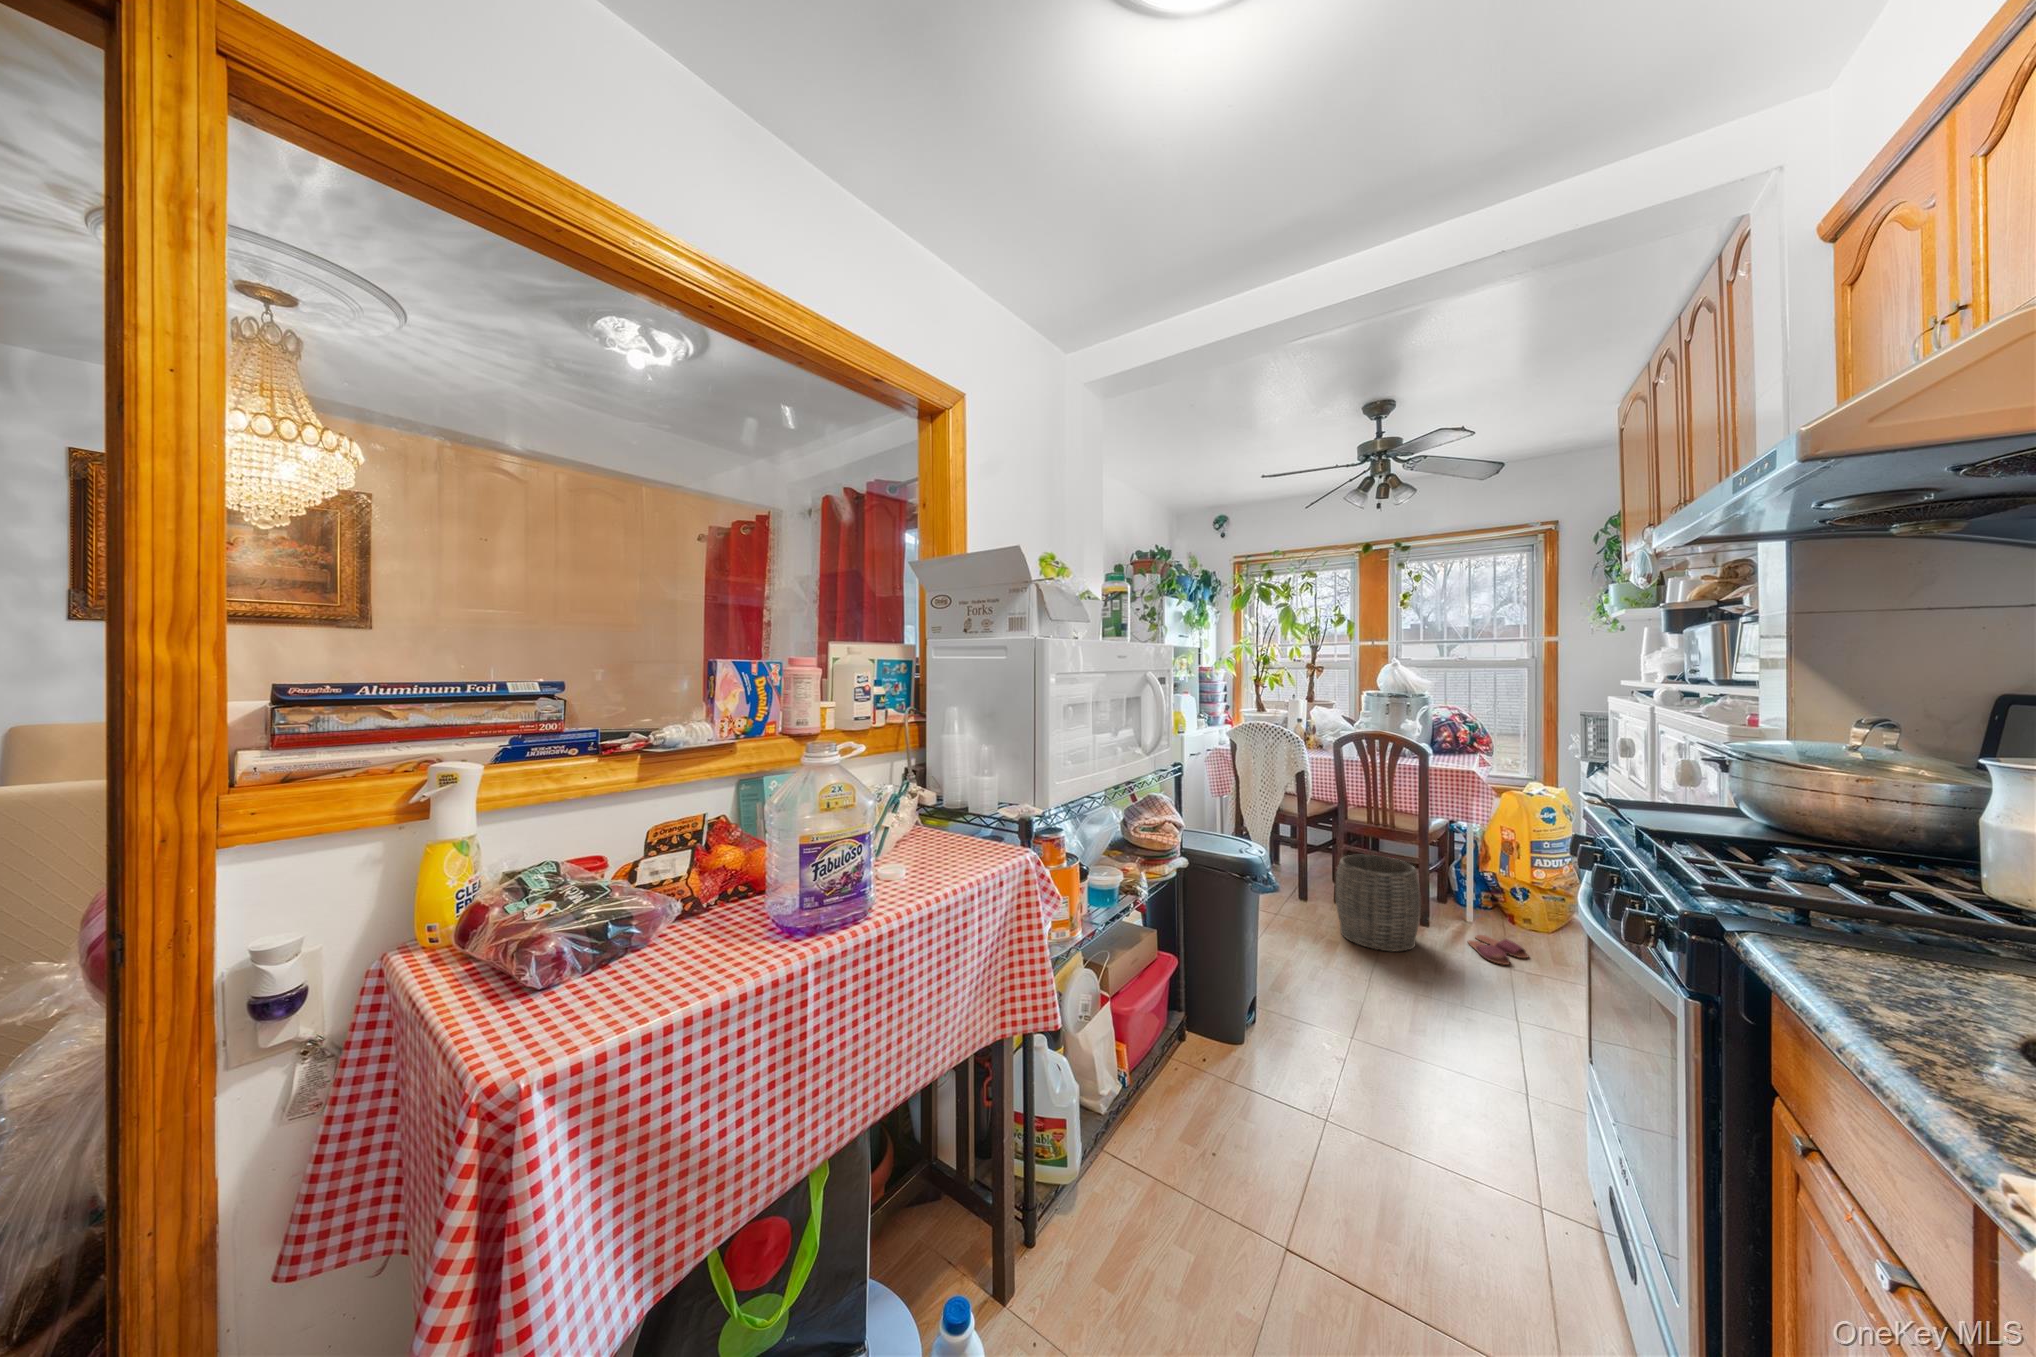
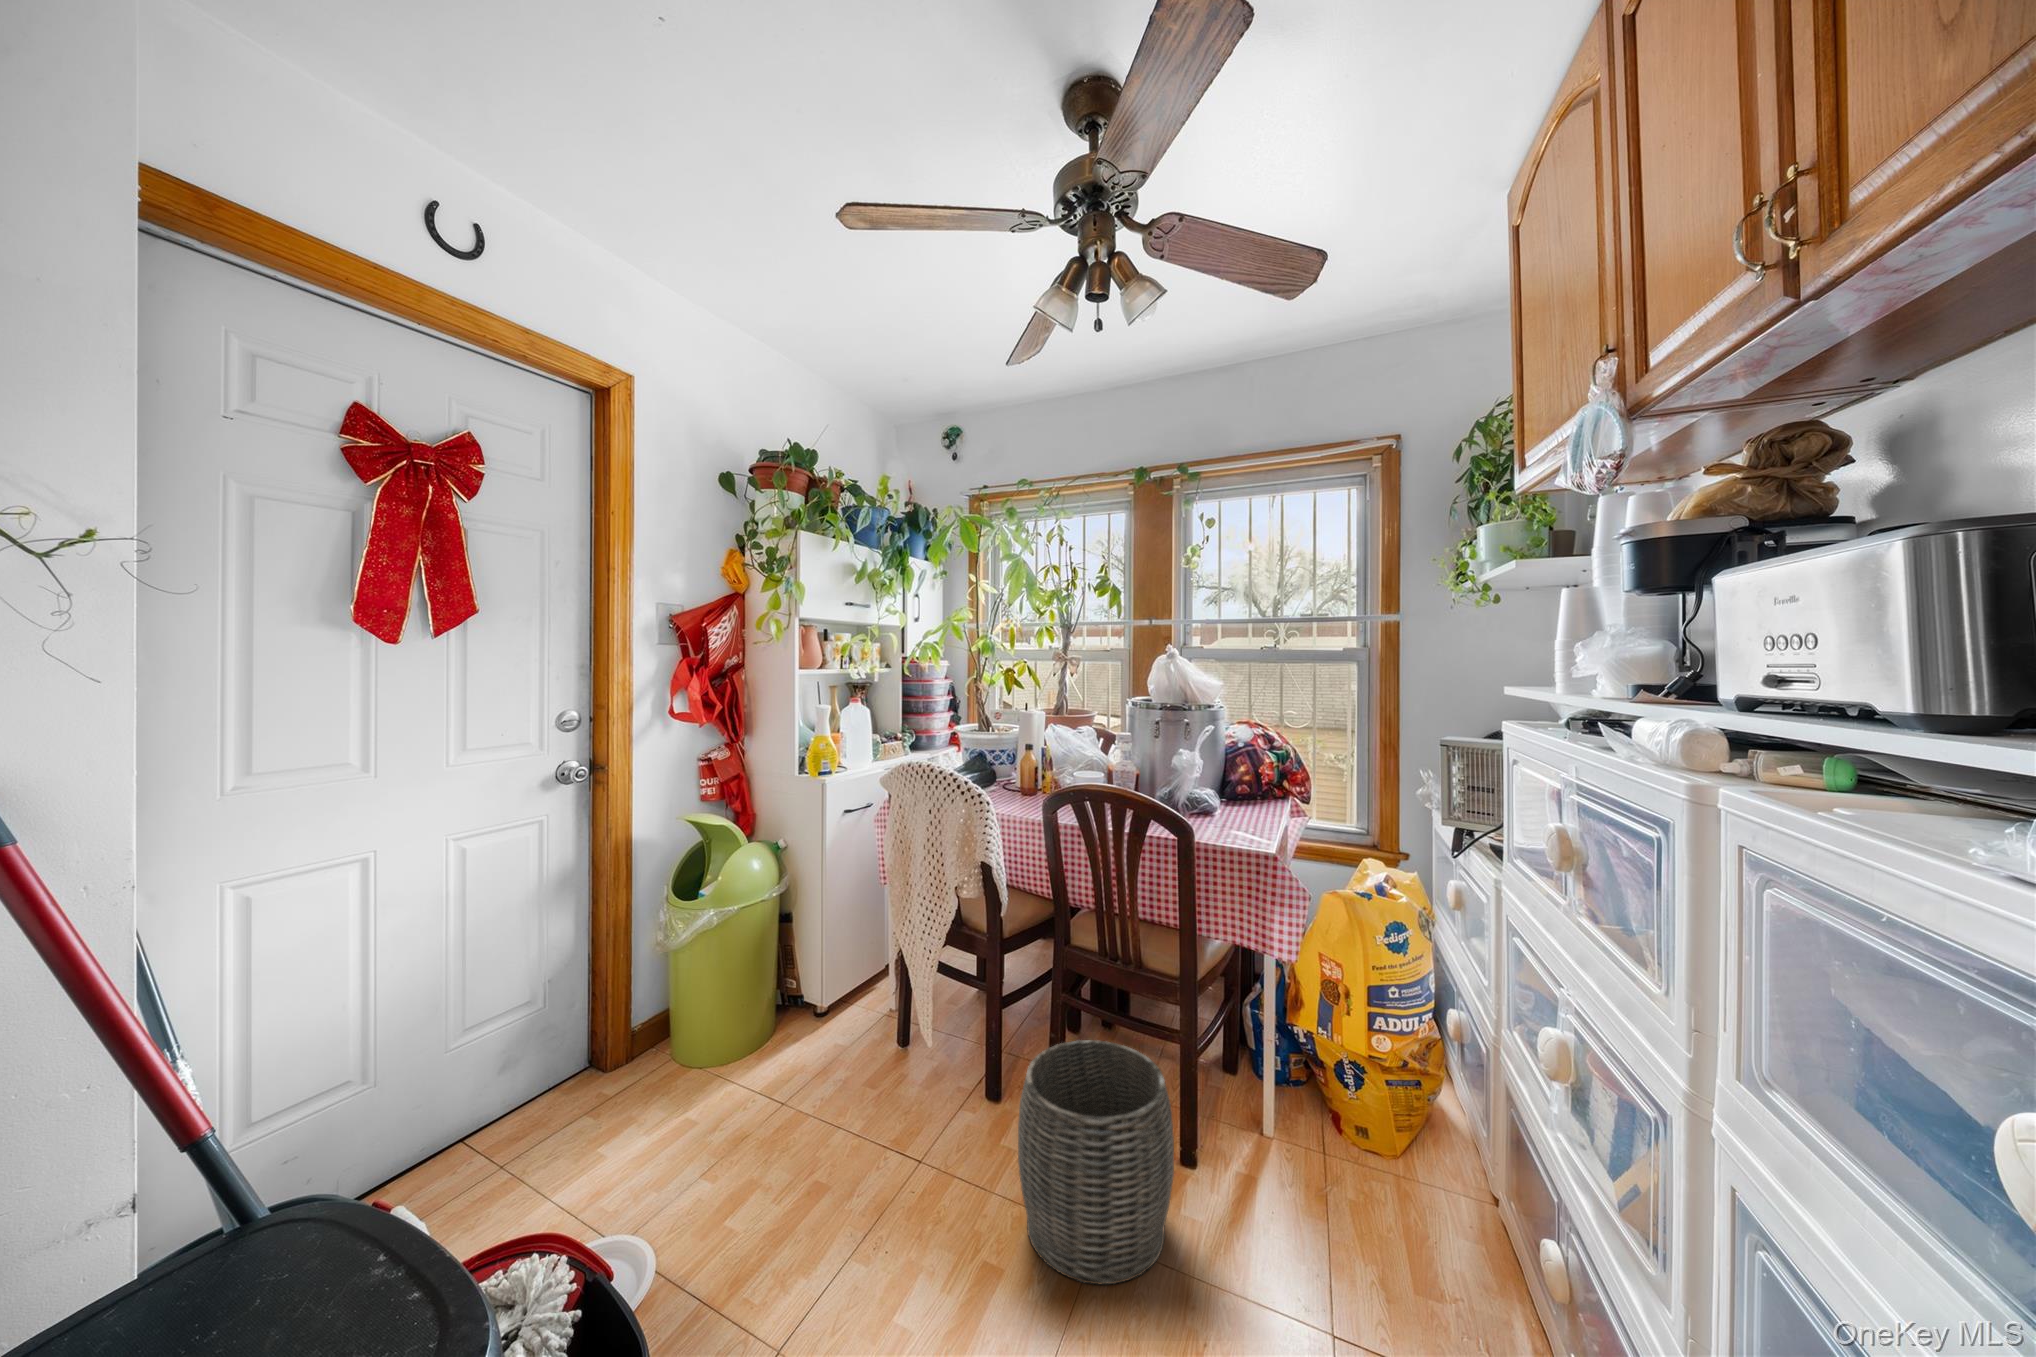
slippers: present [1468,935,1528,965] -> none [1260,1182,1366,1298]

